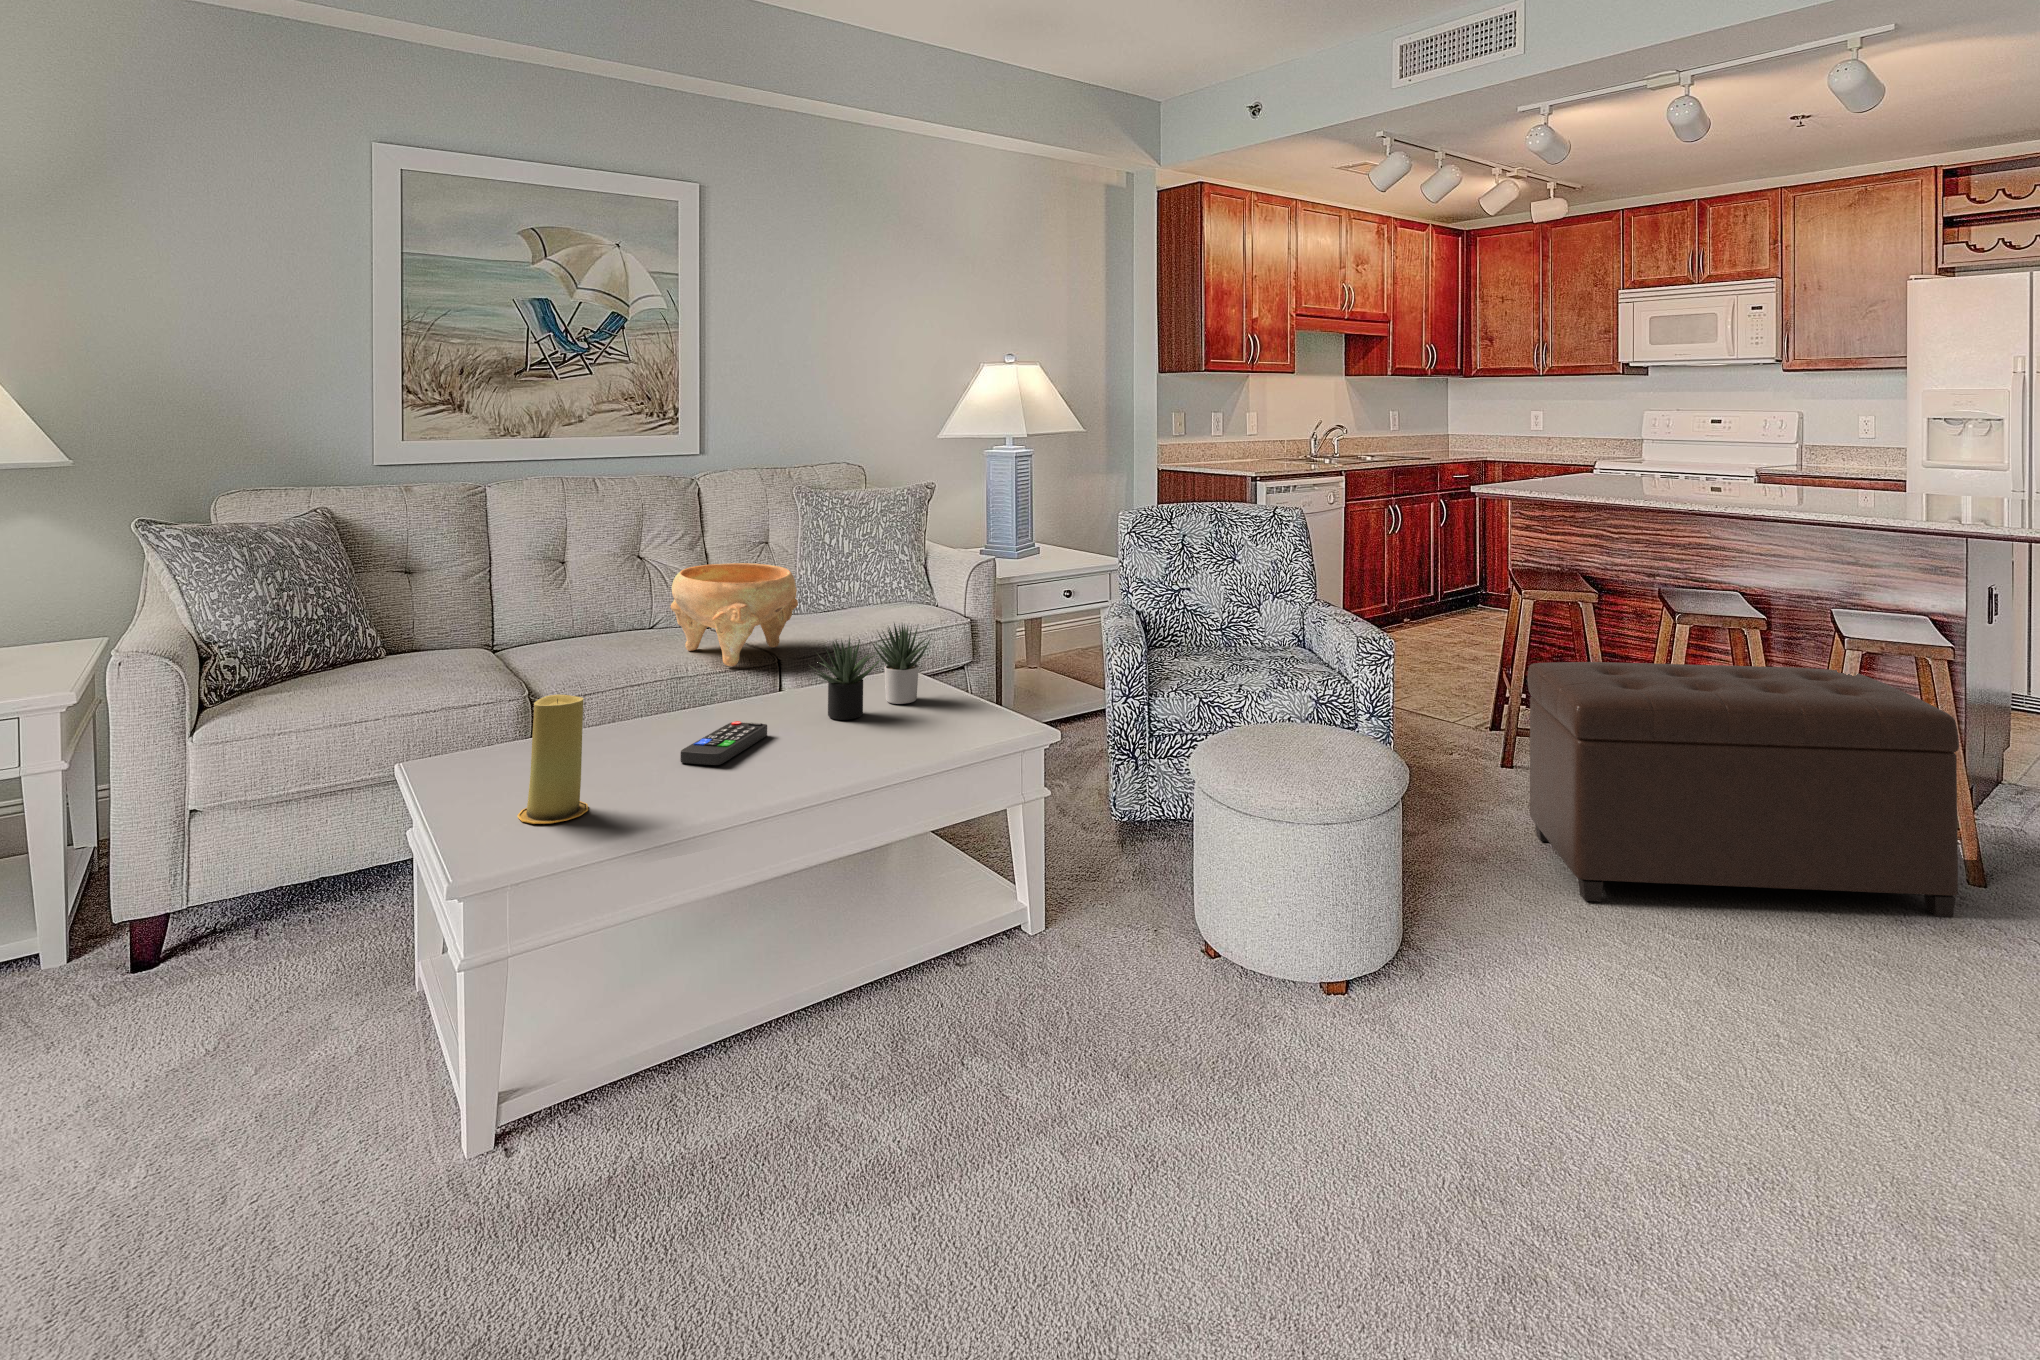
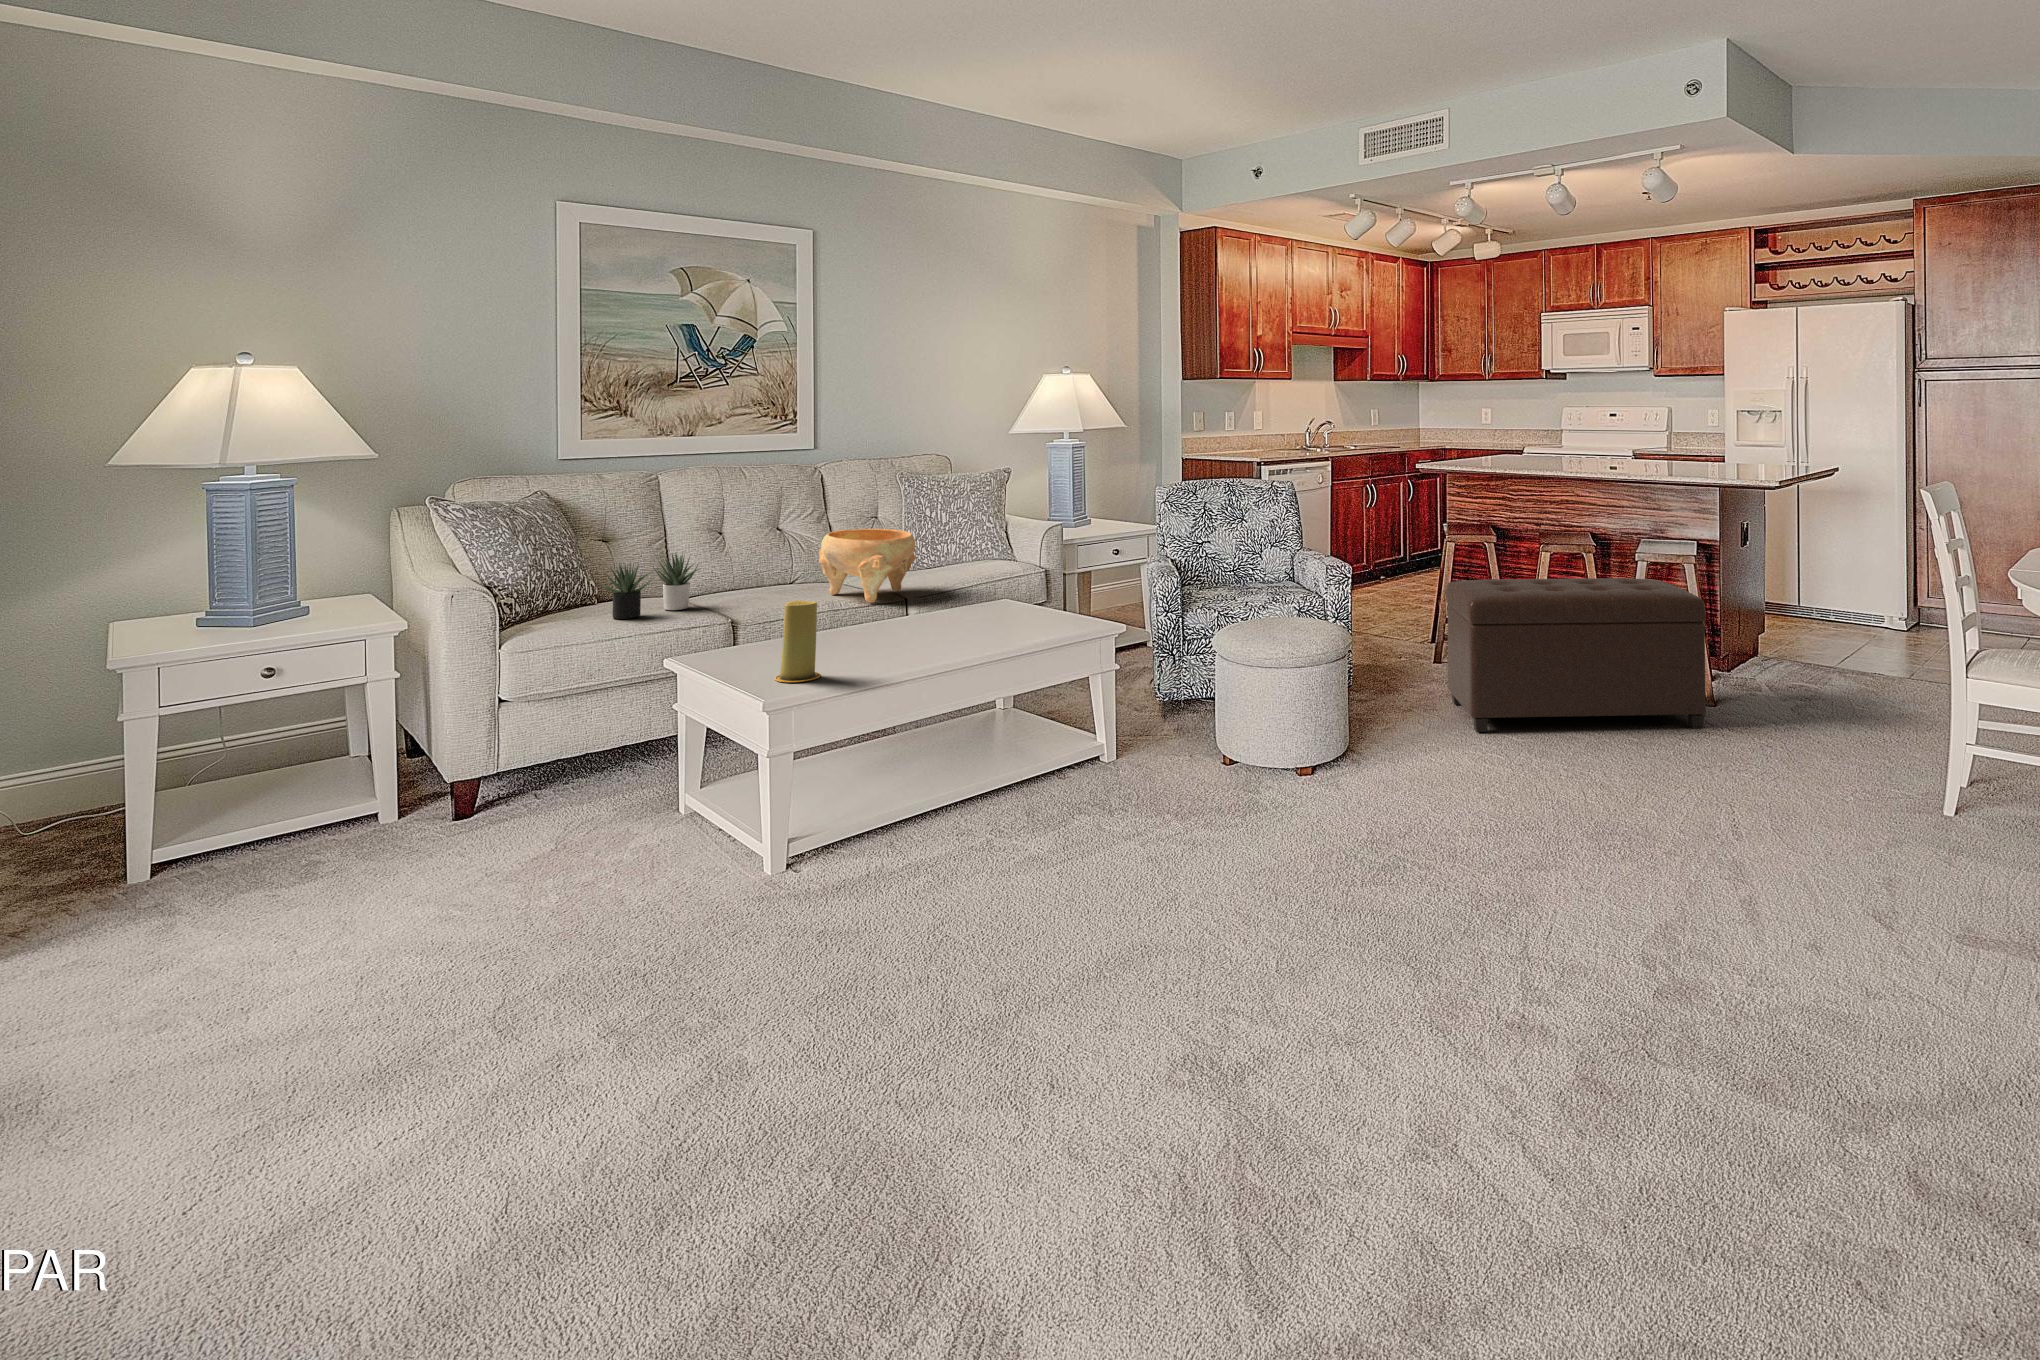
succulent plant: present [811,623,931,720] -> present [601,553,699,619]
remote control: present [680,721,767,765] -> none [868,629,920,653]

